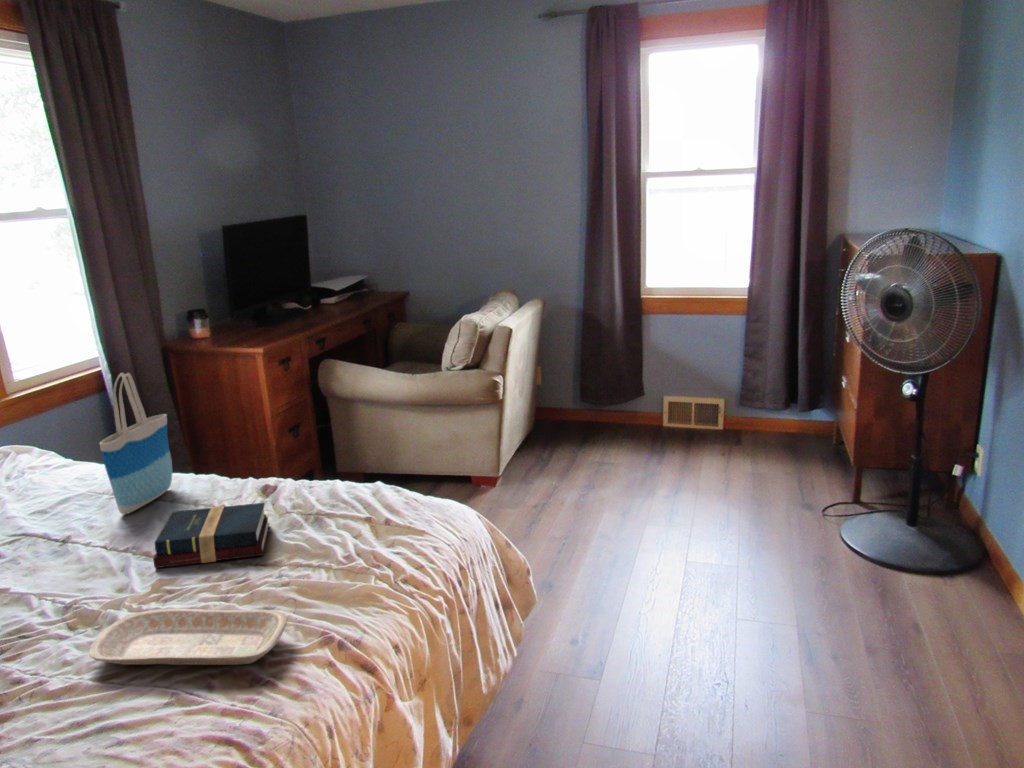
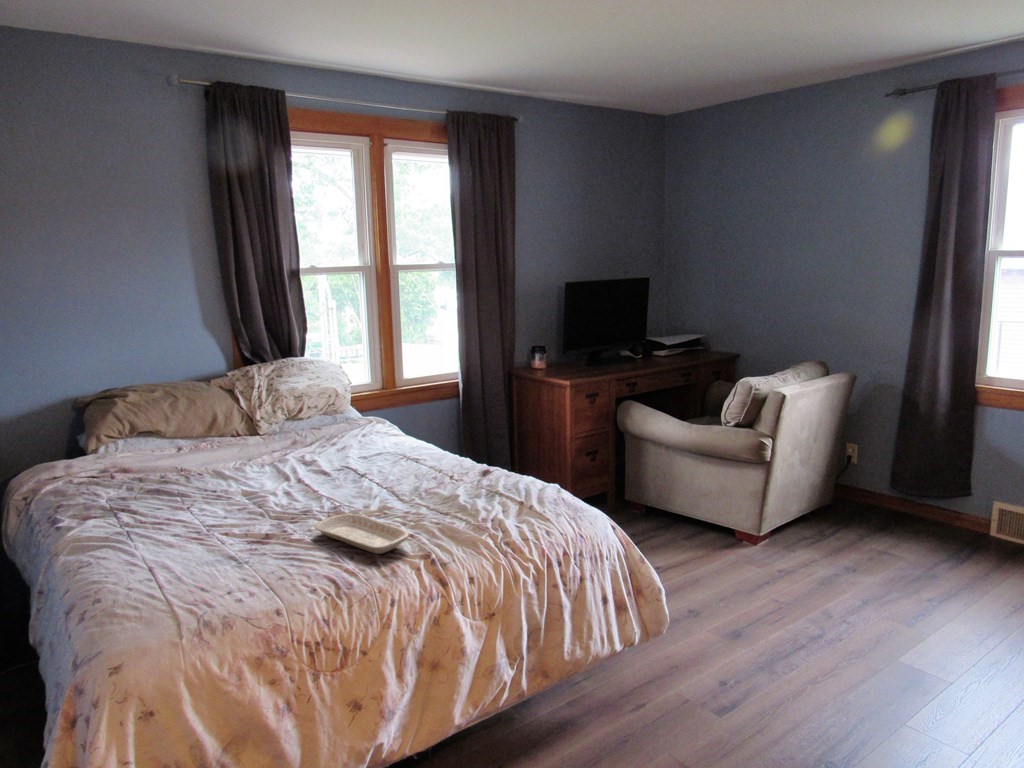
tote bag: present [100,373,172,515] -> none [392,380,444,469]
hardback book: present [153,503,270,568] -> none [387,470,467,507]

